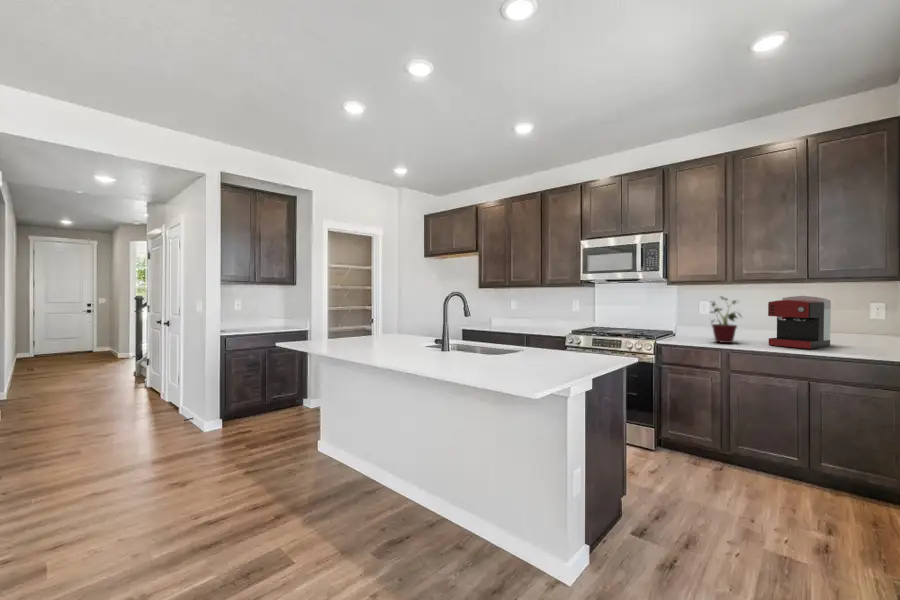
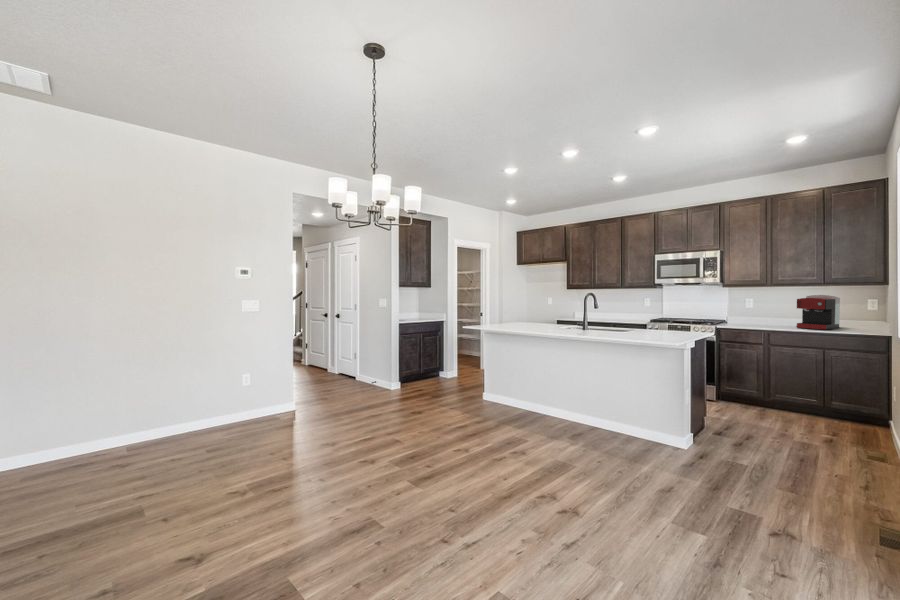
potted plant: present [710,297,741,343] -> none [754,295,779,327]

